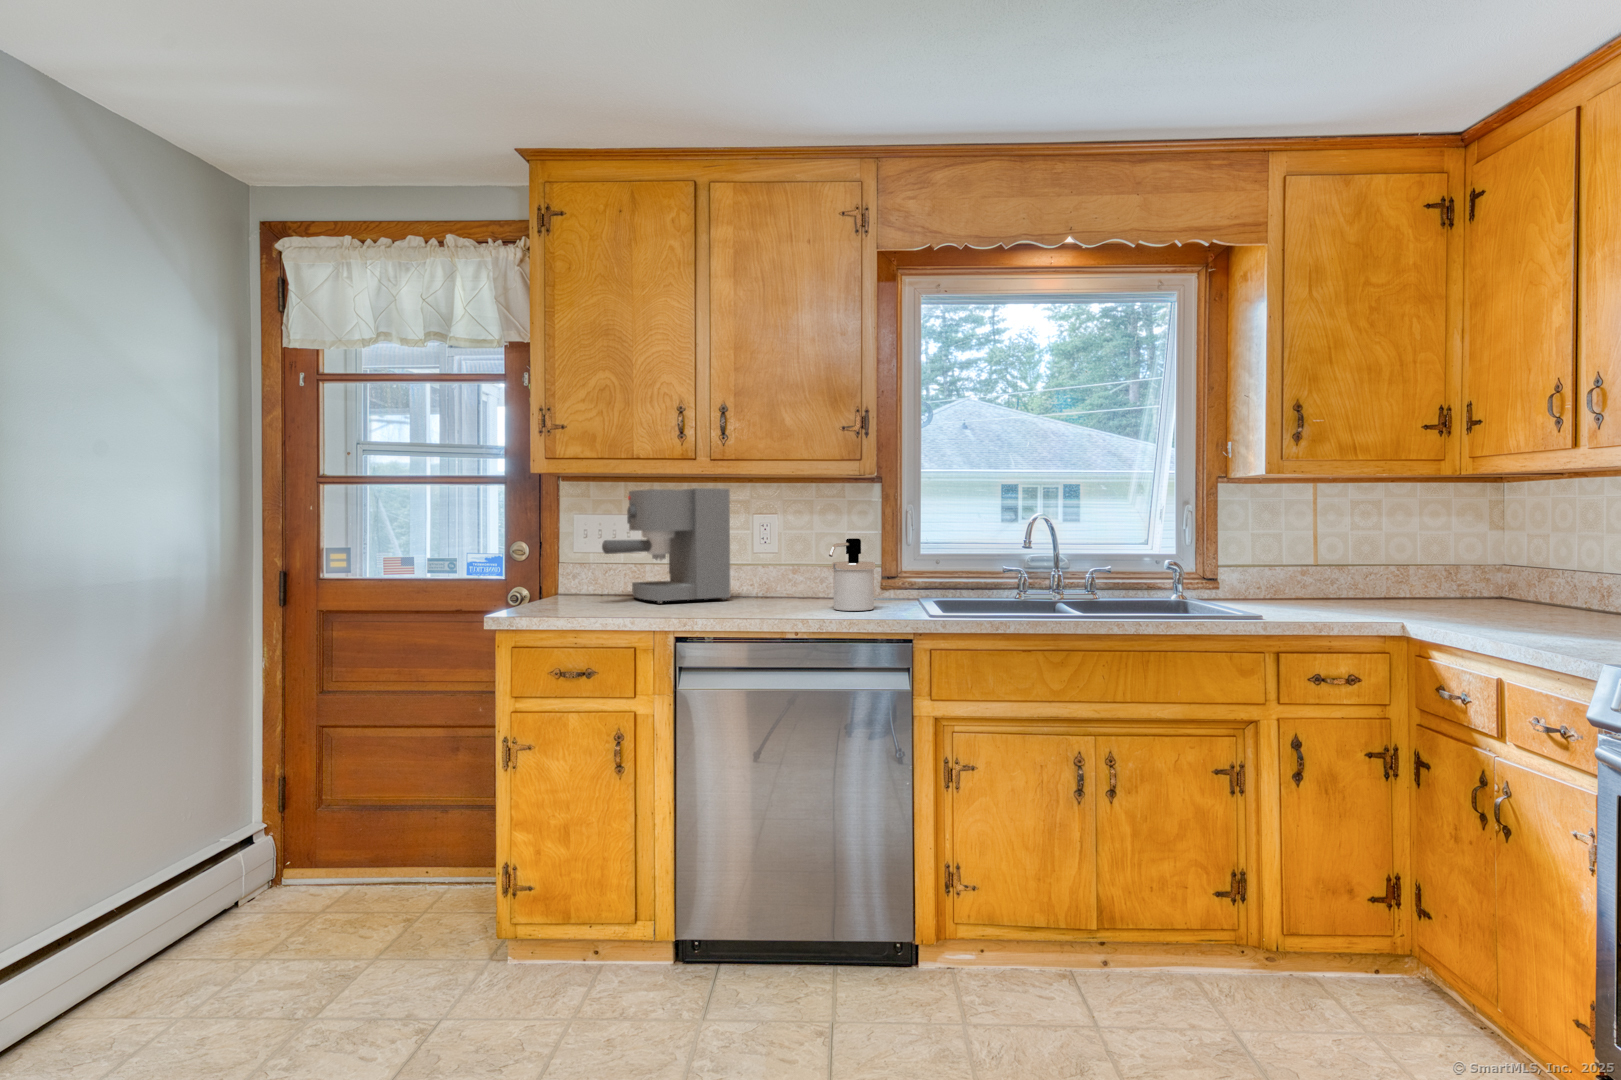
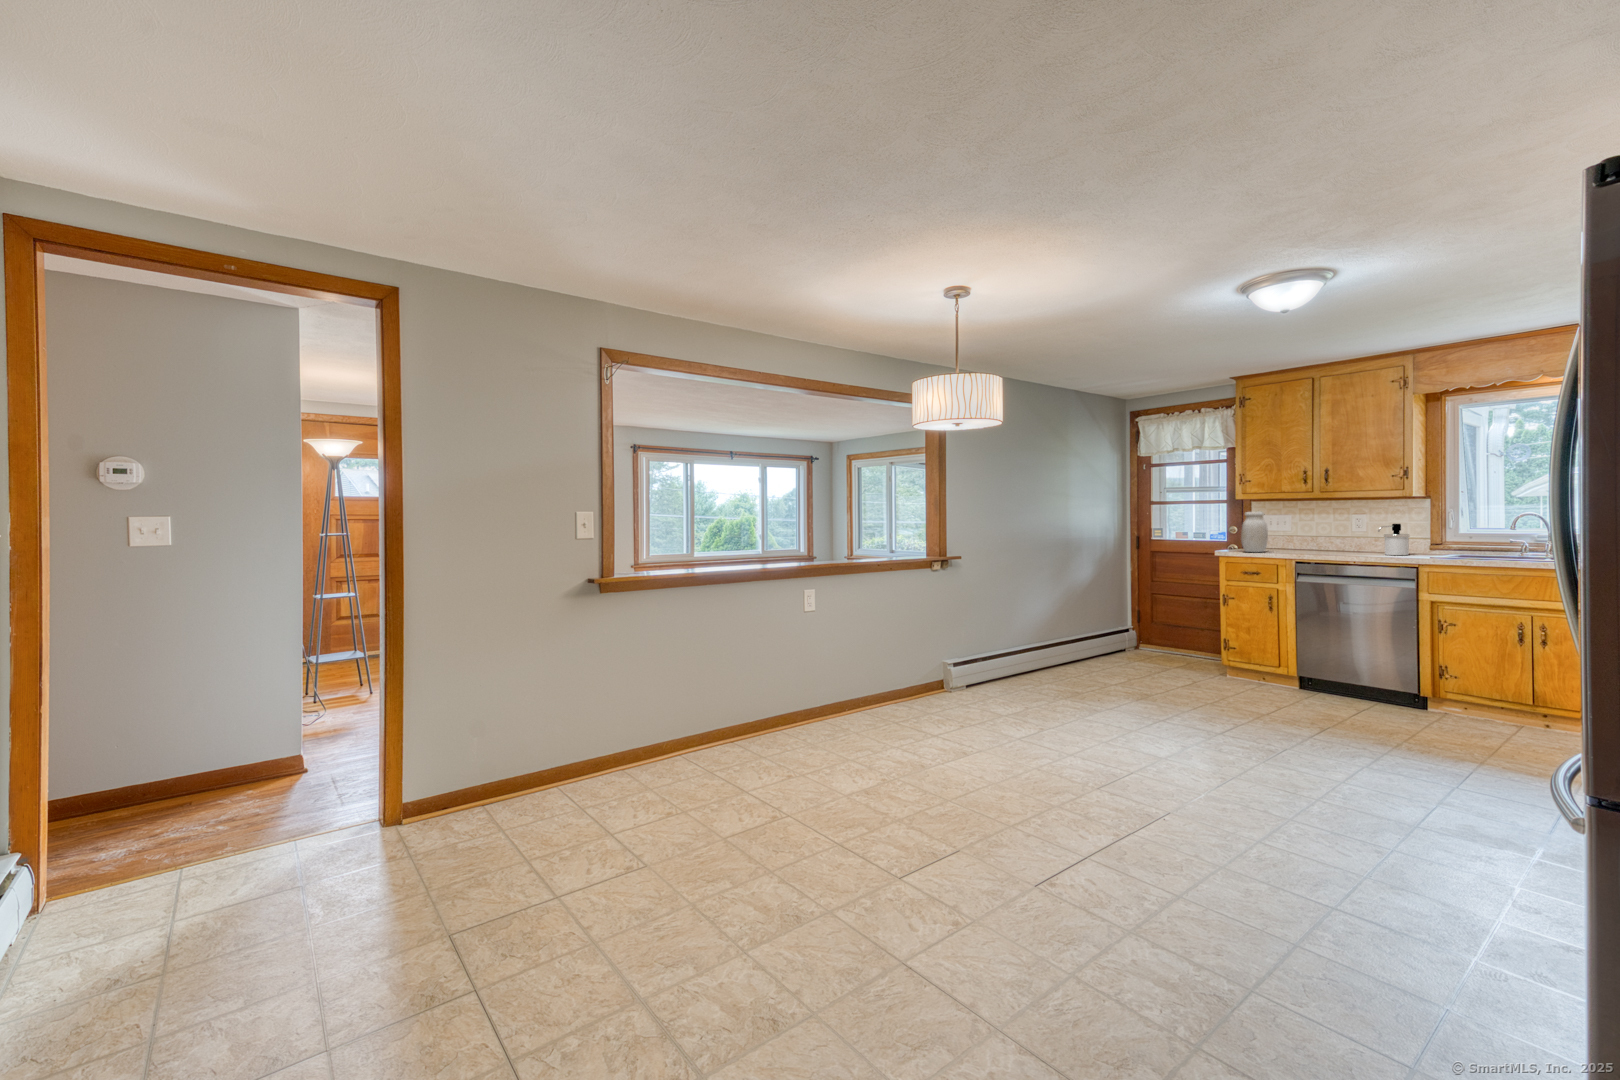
coffee maker: present [602,488,731,603] -> none [1269,502,1336,551]
jar: none [545,504,604,612] -> present [1241,511,1268,552]

